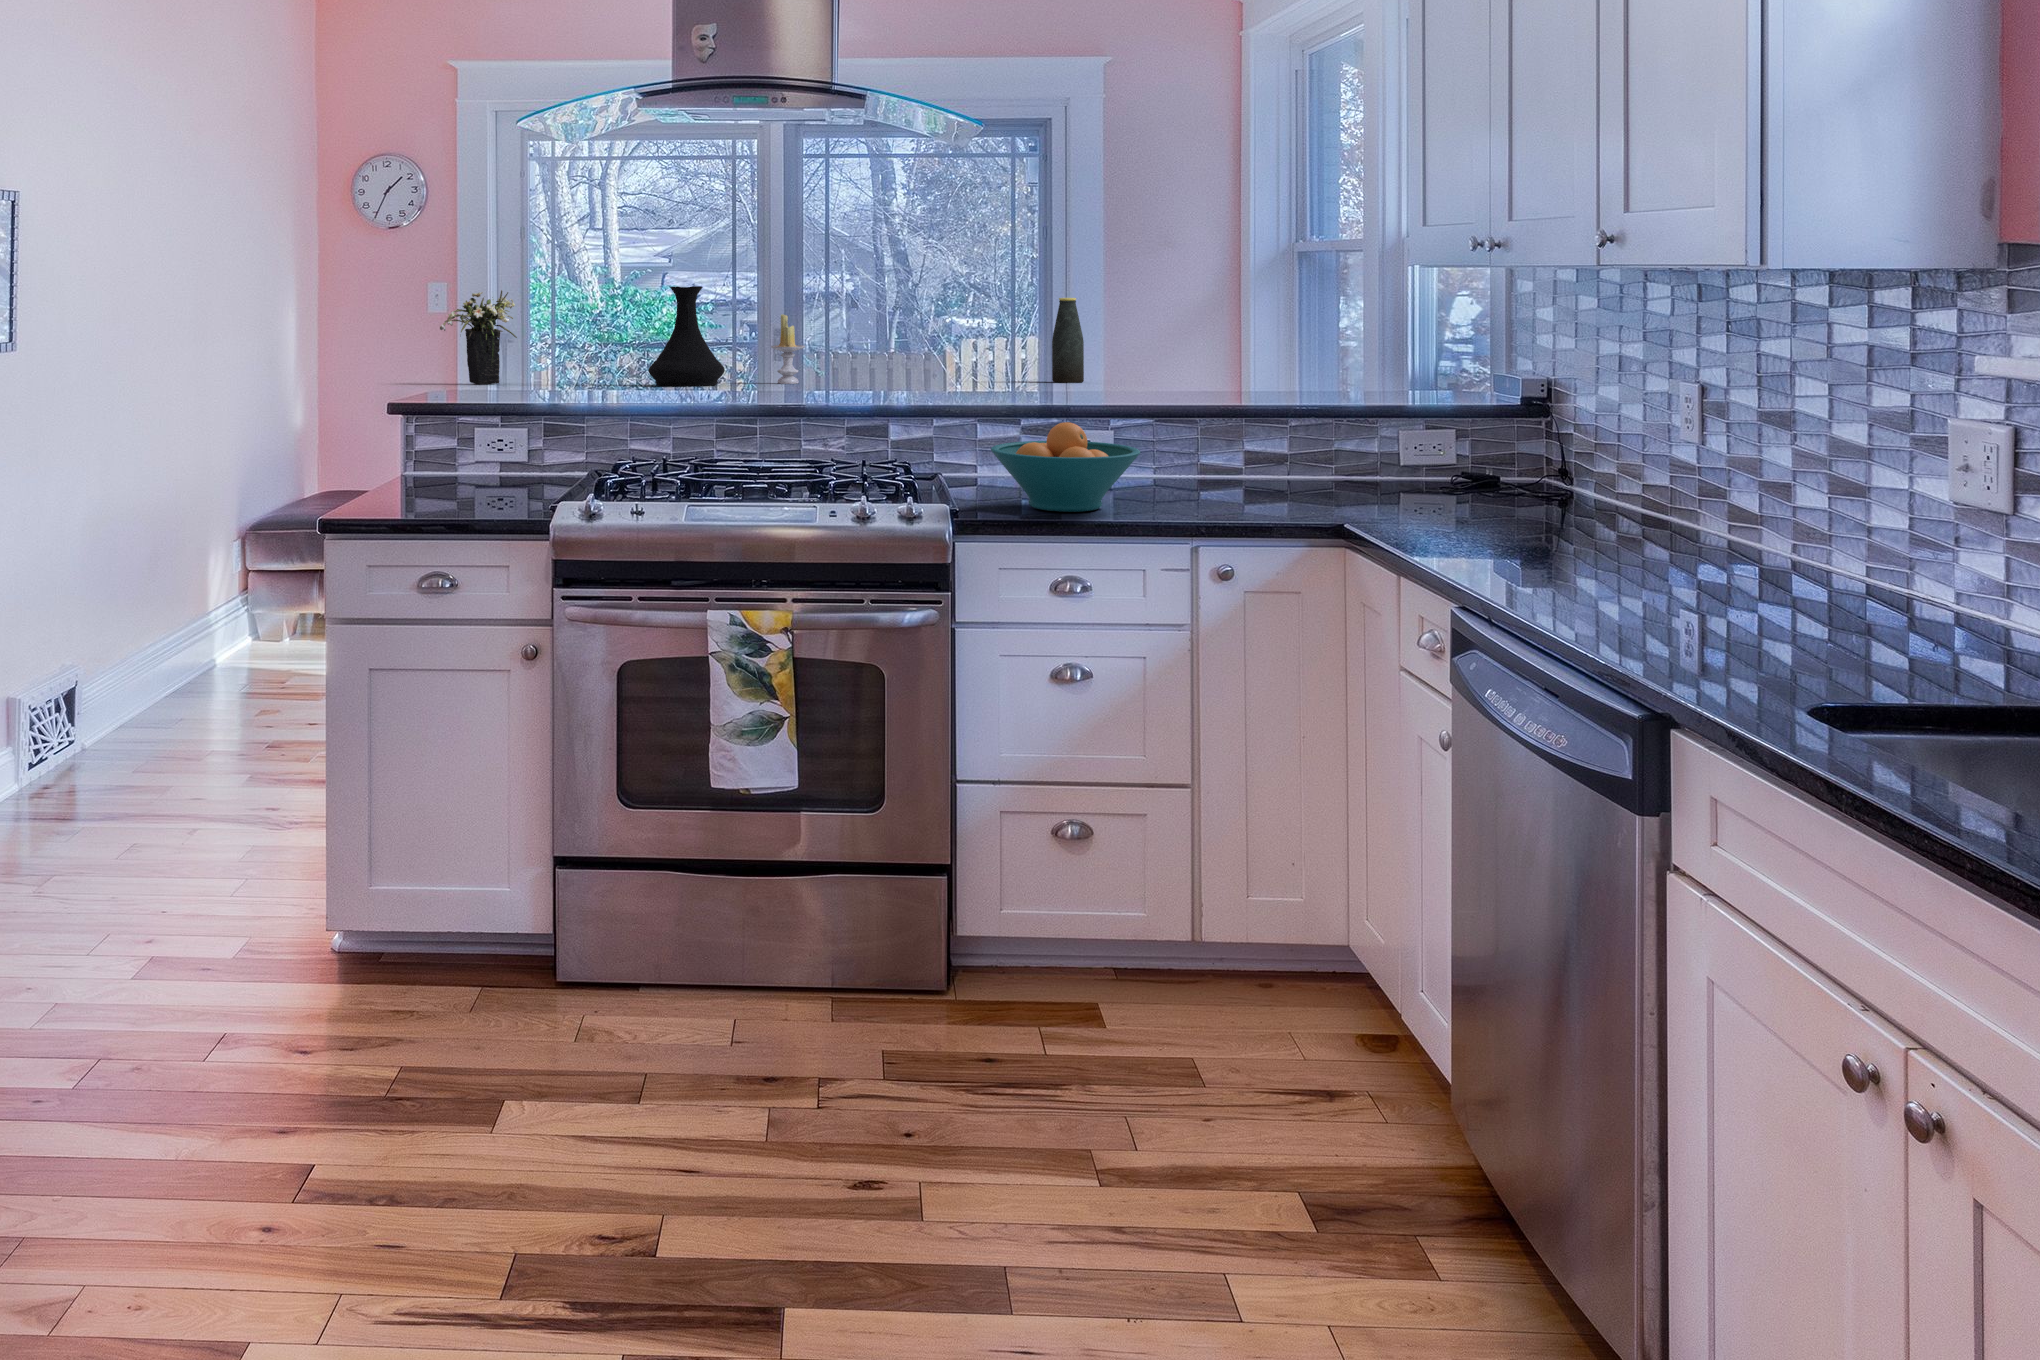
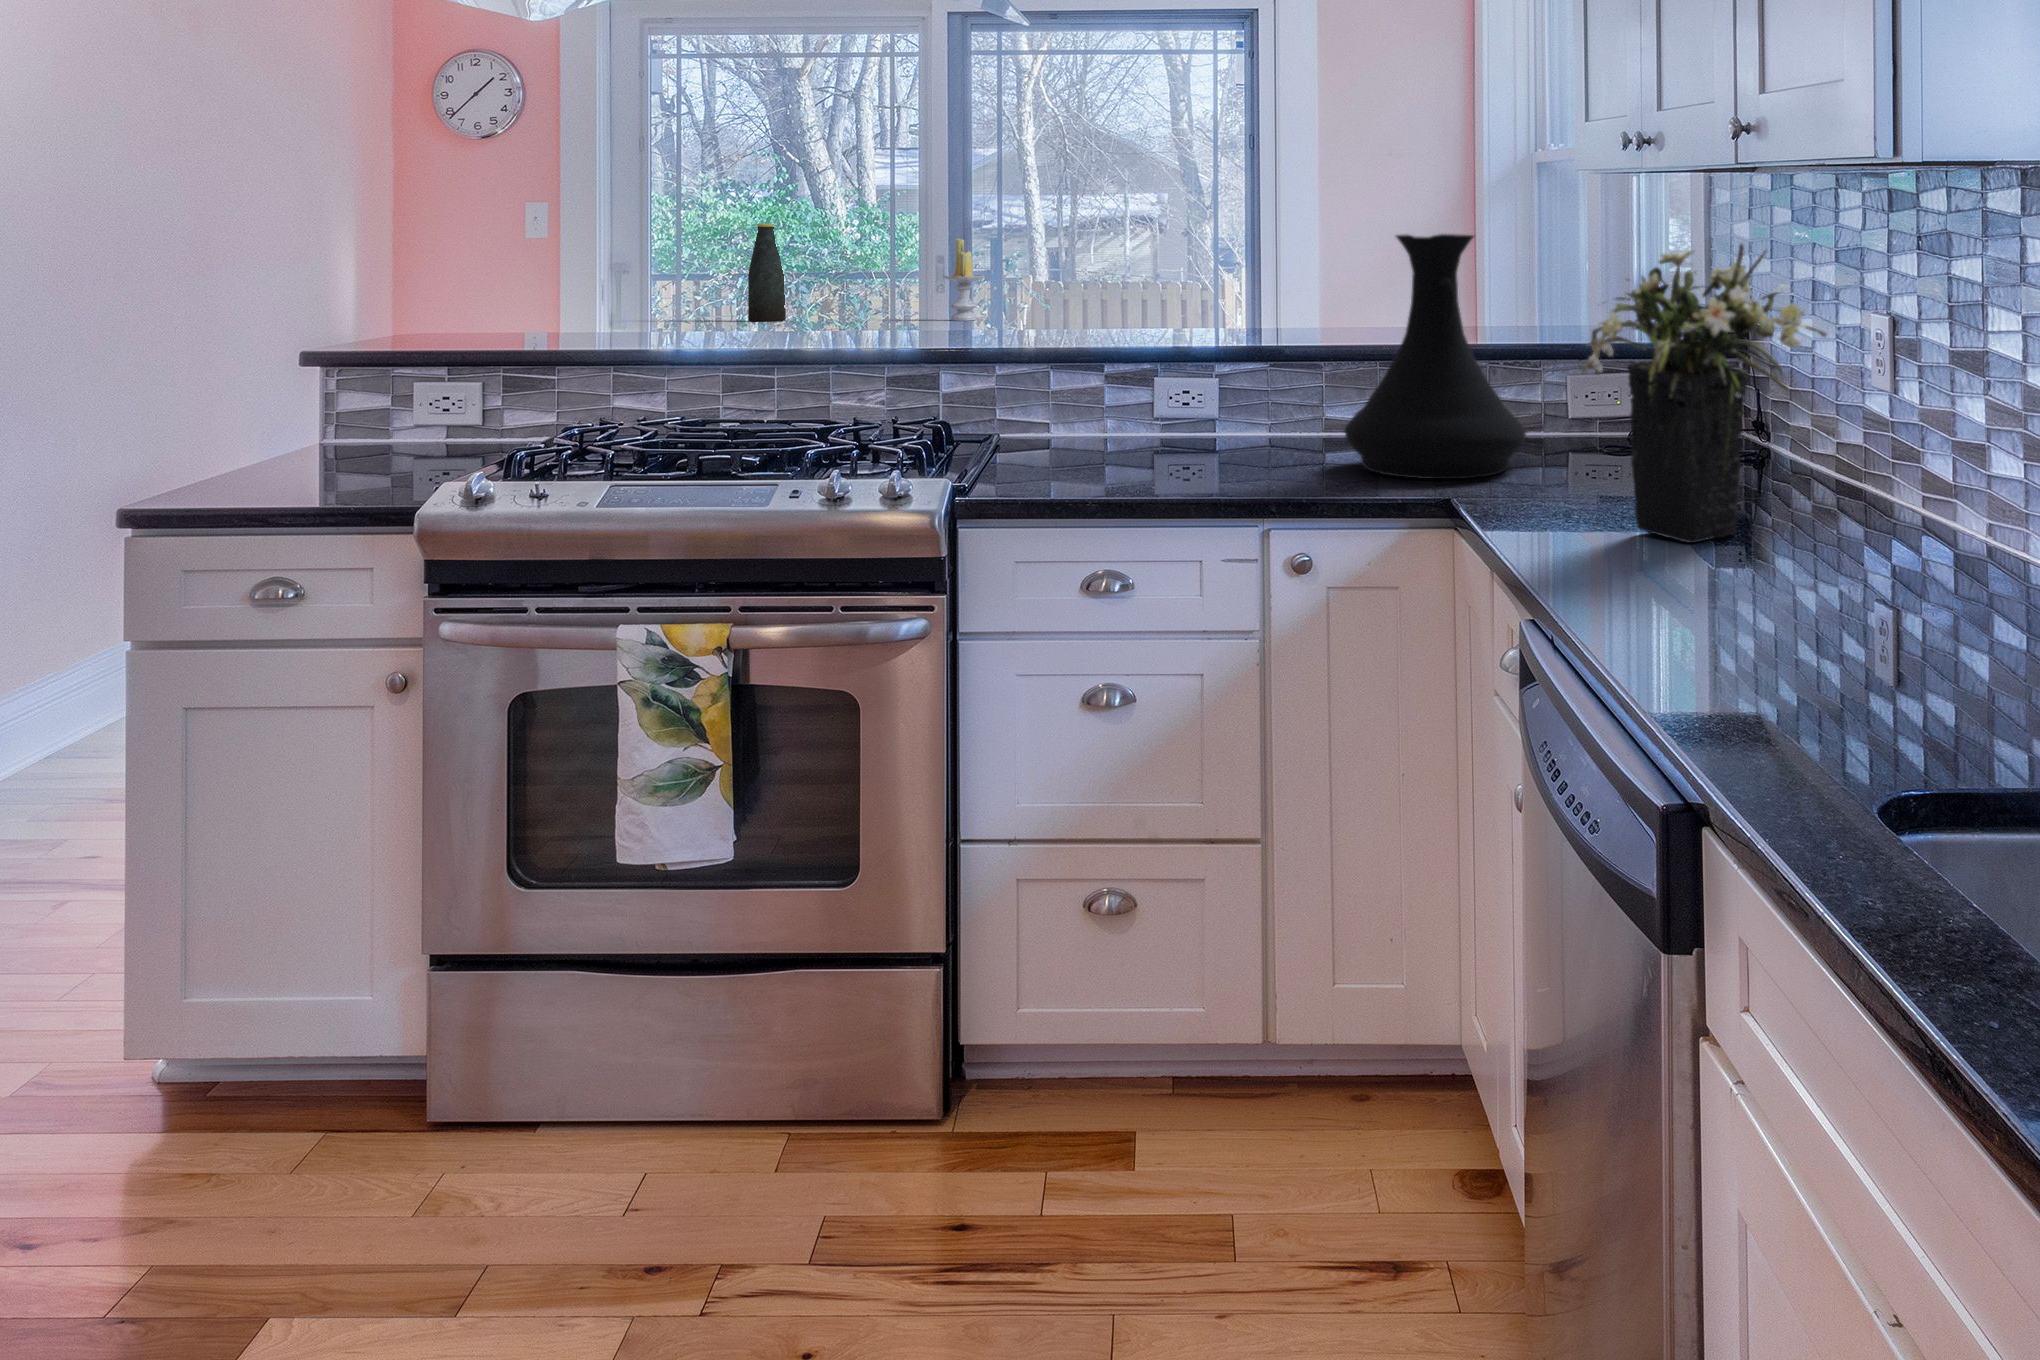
vase: present [648,286,725,387] -> present [1345,234,1526,479]
flower arrangement: present [440,290,517,385] -> present [1580,244,1827,543]
bottle: present [1052,298,1084,383] -> present [748,224,786,322]
fruit bowl: present [991,422,1140,512] -> none [1045,369,1234,484]

